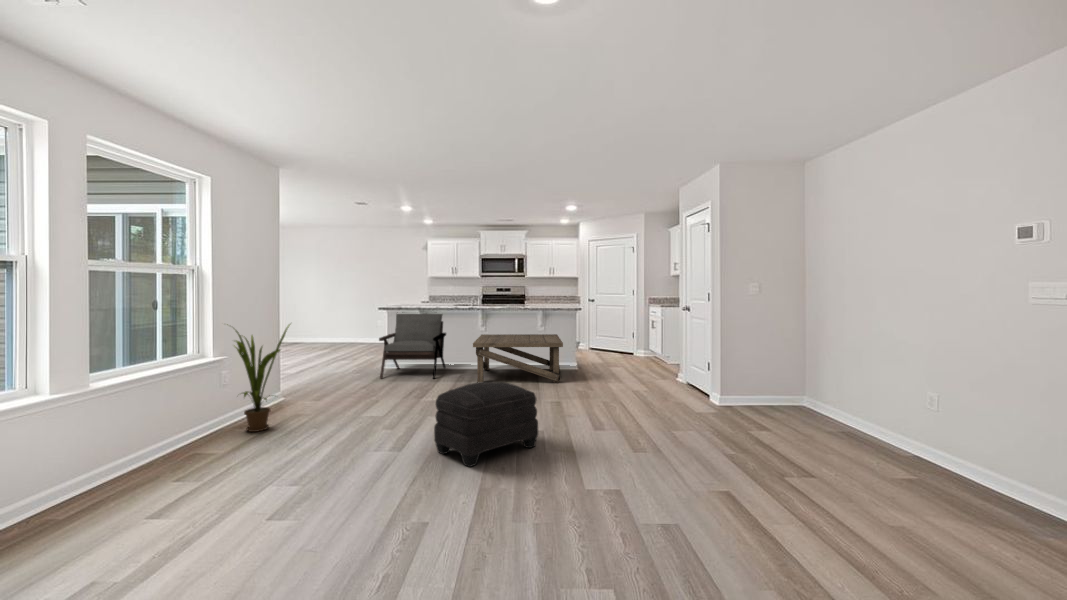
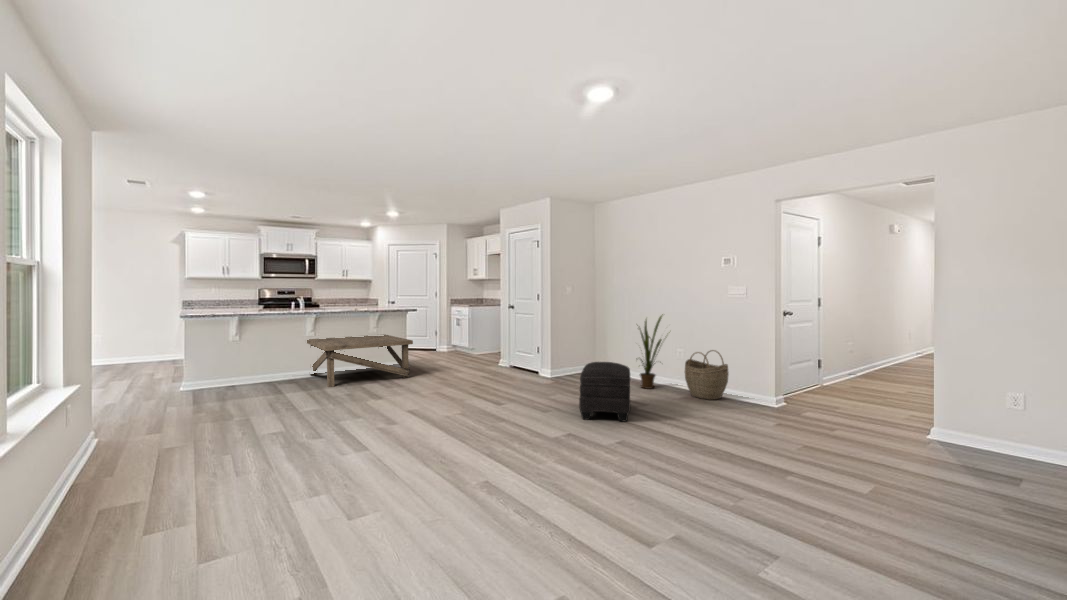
armchair: present [379,313,446,379] -> none [194,317,272,398]
house plant: present [227,324,290,432] -> present [639,314,670,389]
ottoman: present [434,382,538,467] -> present [579,362,630,422]
woven basket: none [911,401,1010,496] -> present [685,350,729,400]

